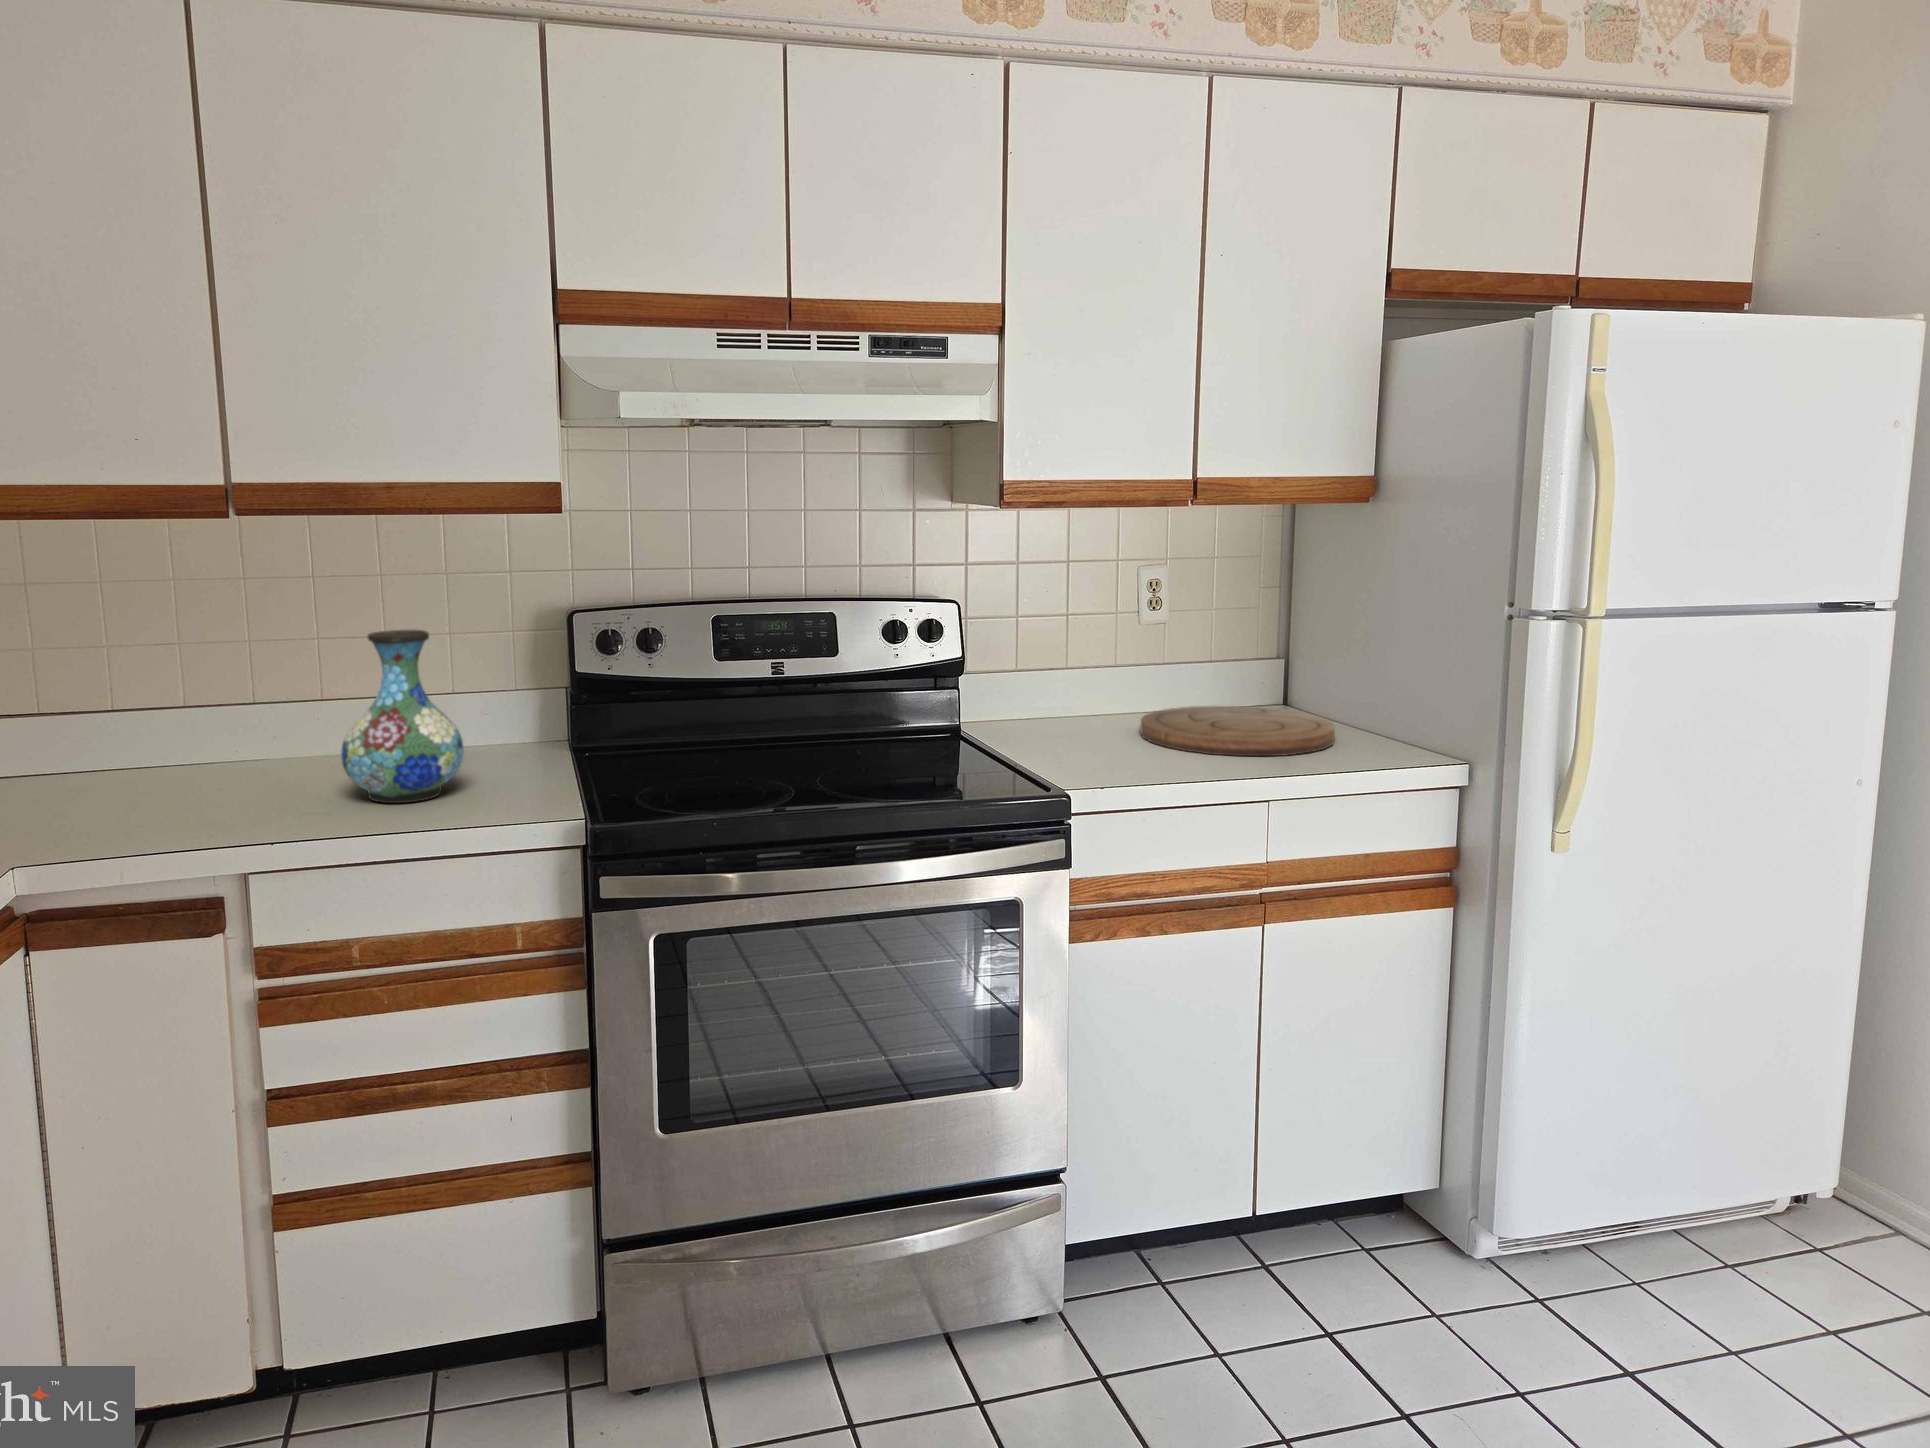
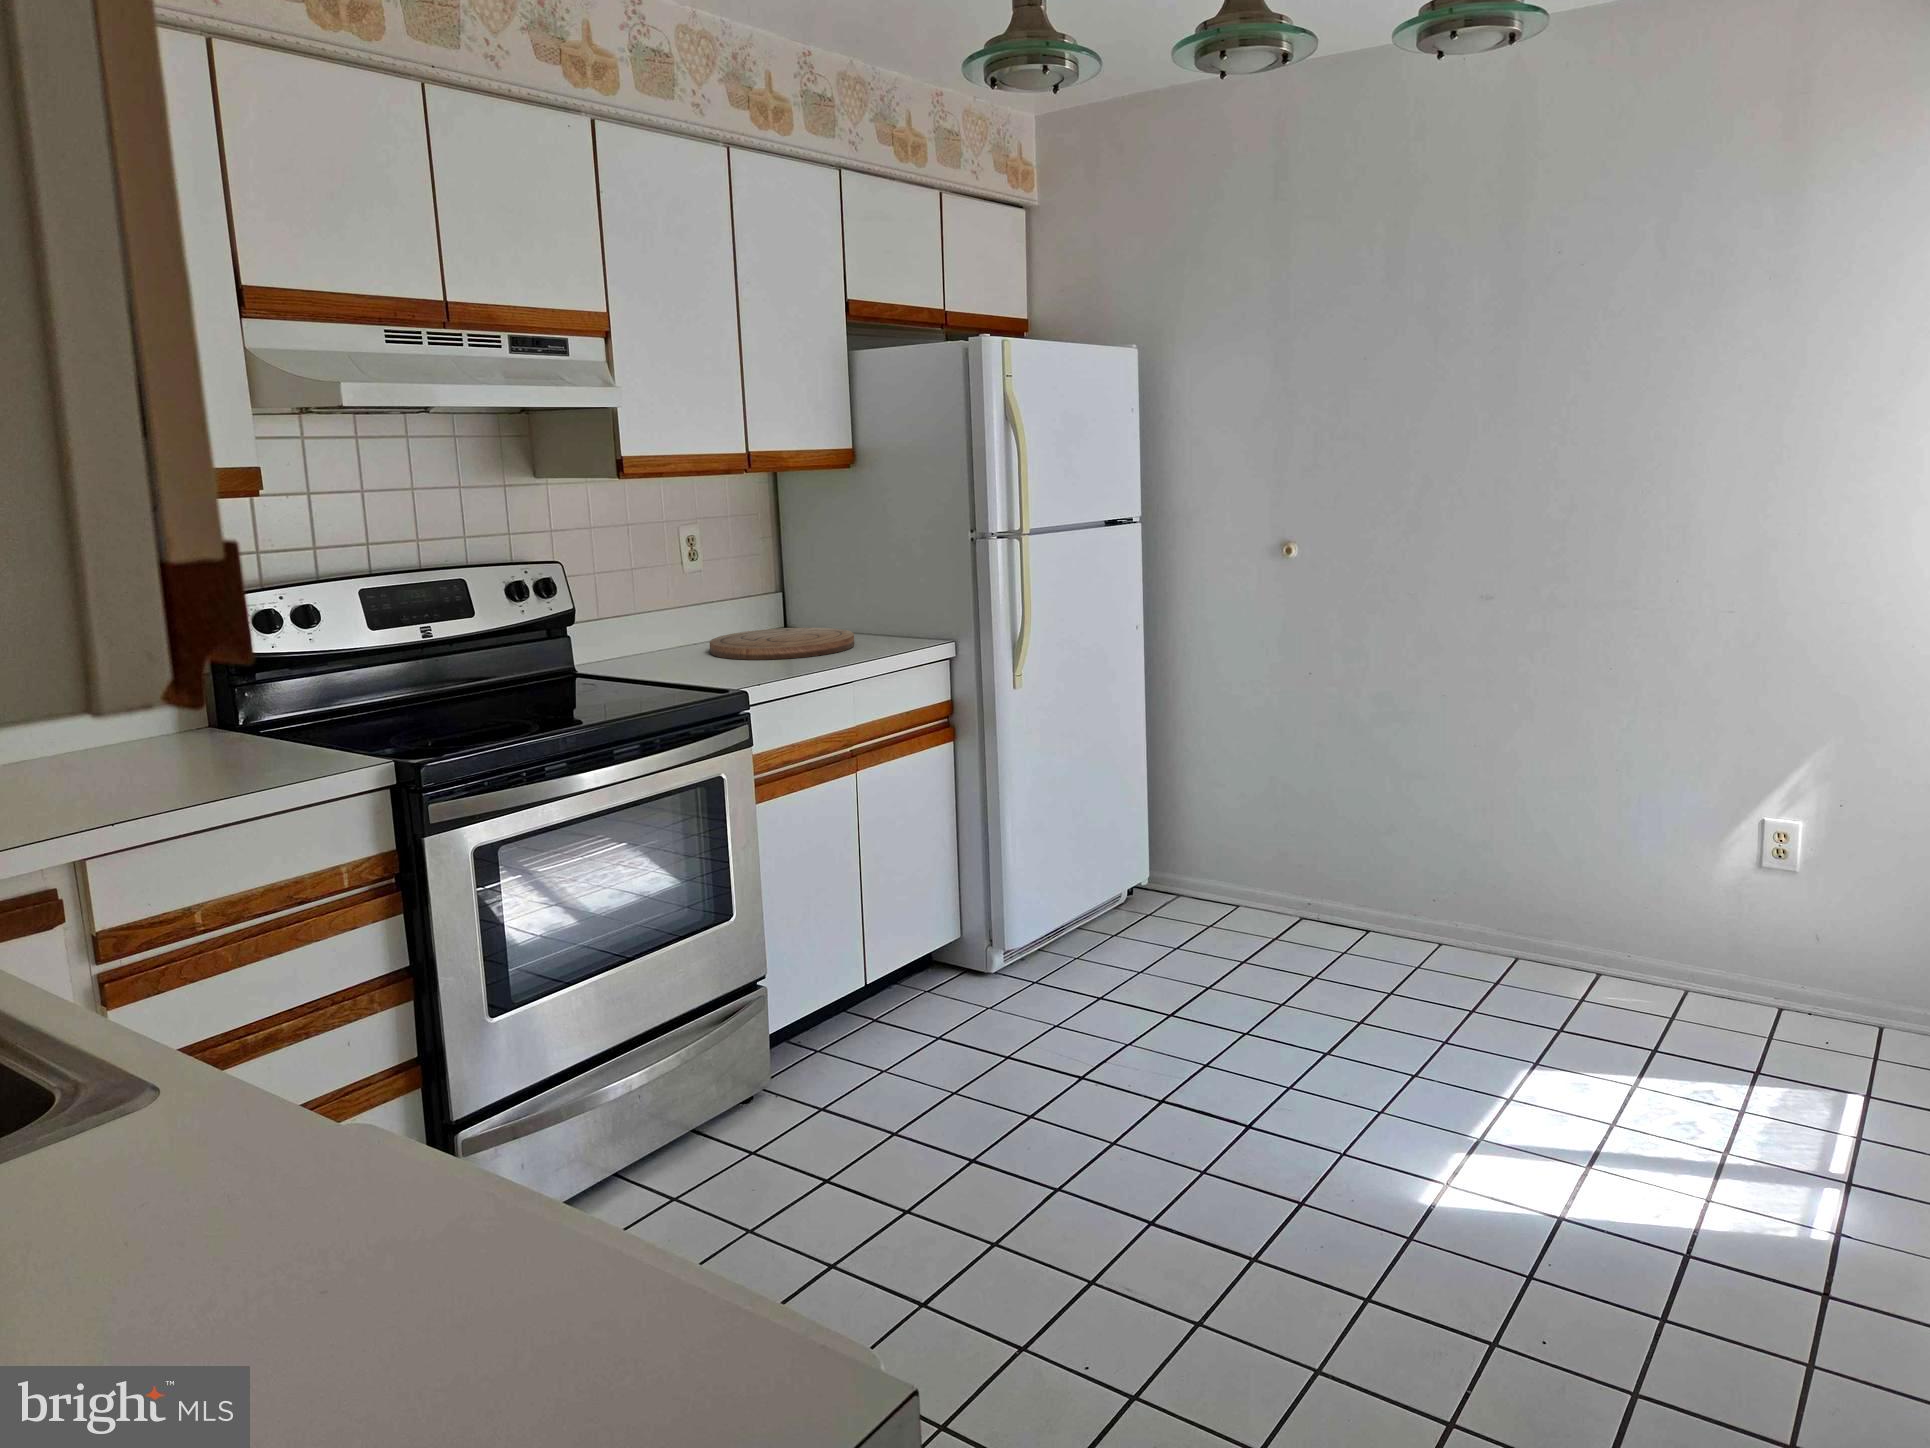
vase: present [342,630,464,803] -> none [72,616,209,788]

